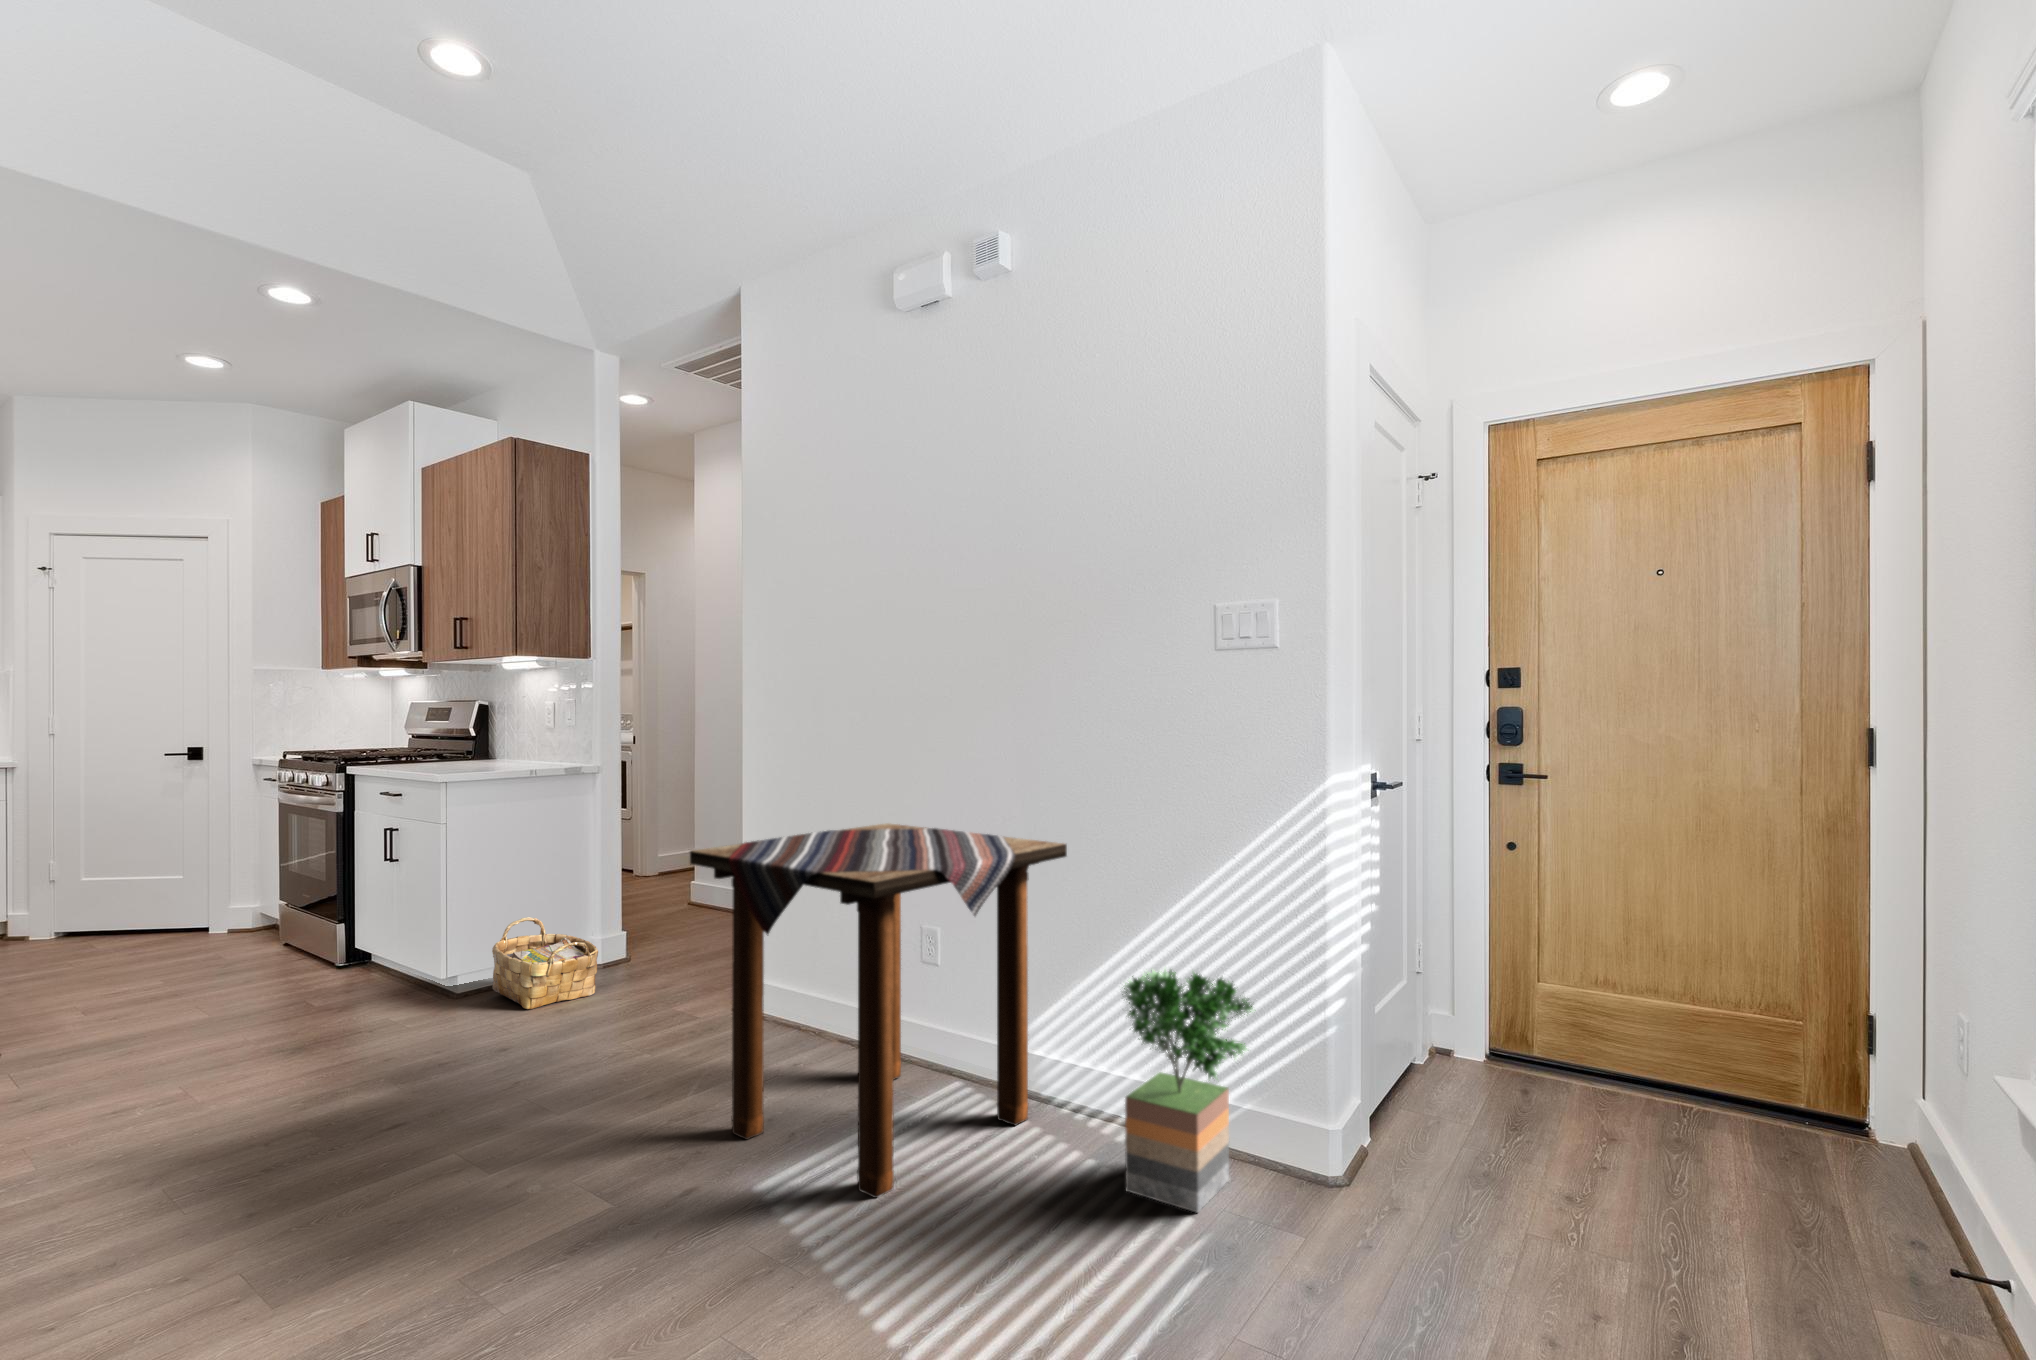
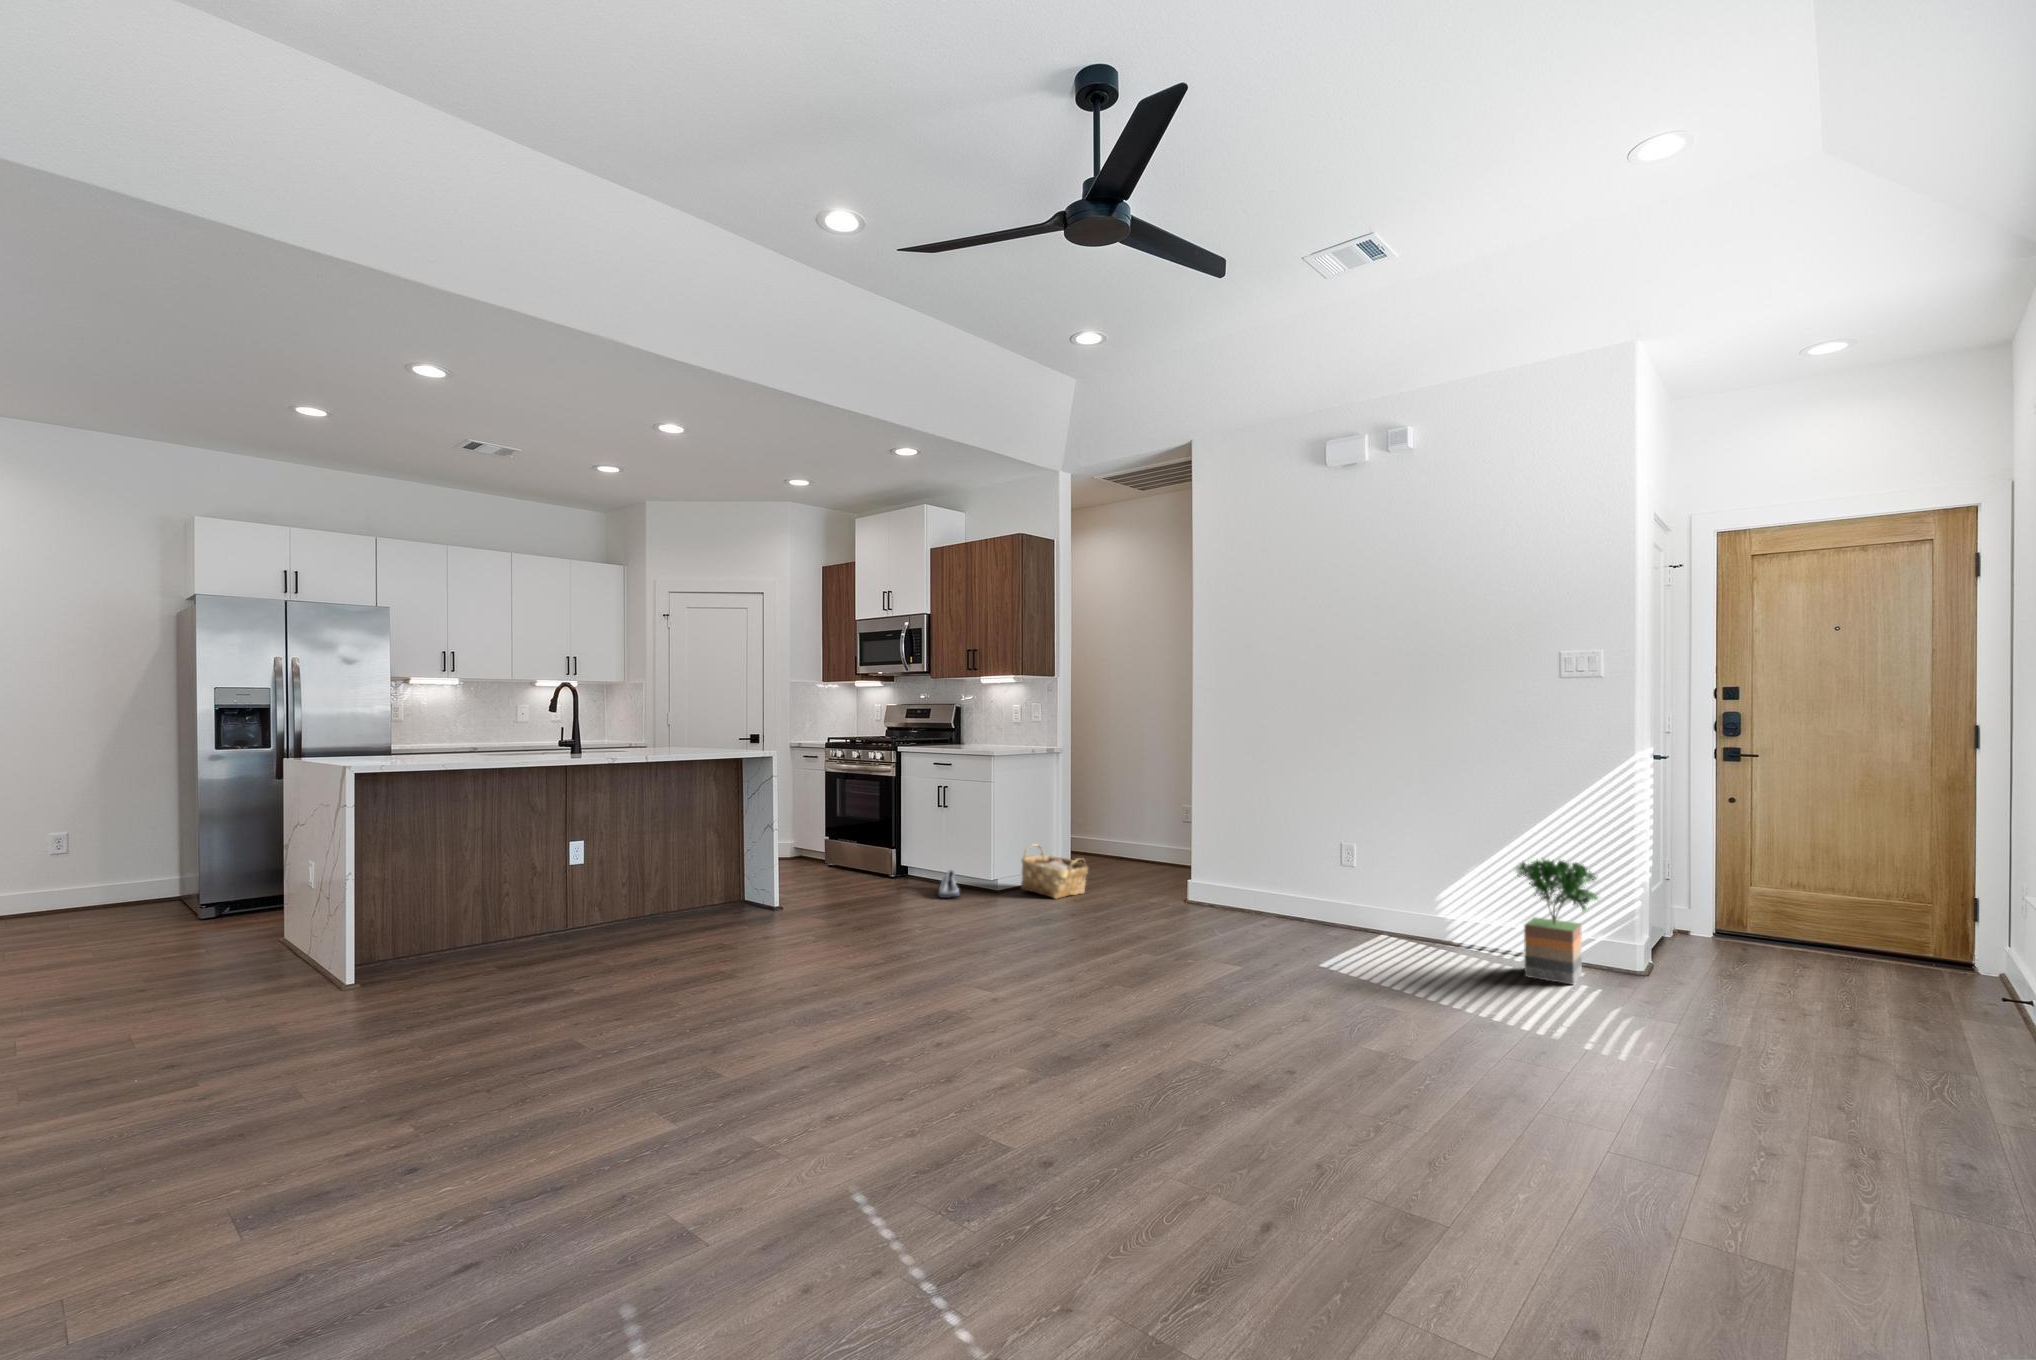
side table: present [690,823,1067,1198] -> none [1245,781,1460,975]
shoe: none [335,962,396,1015] -> present [938,870,960,898]

